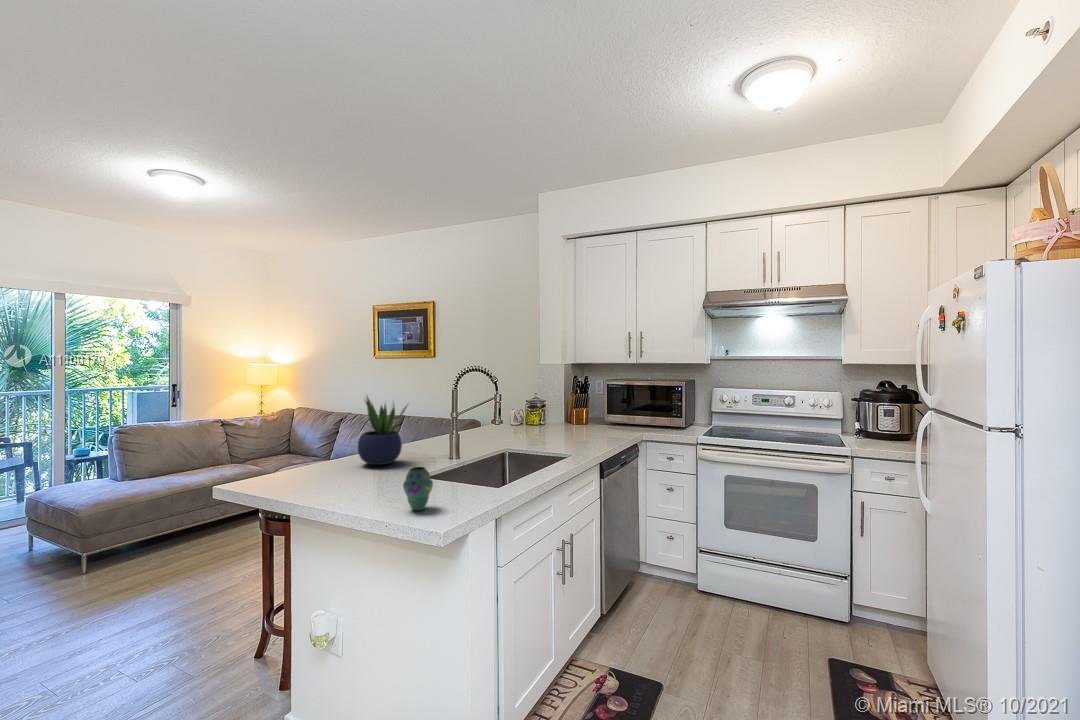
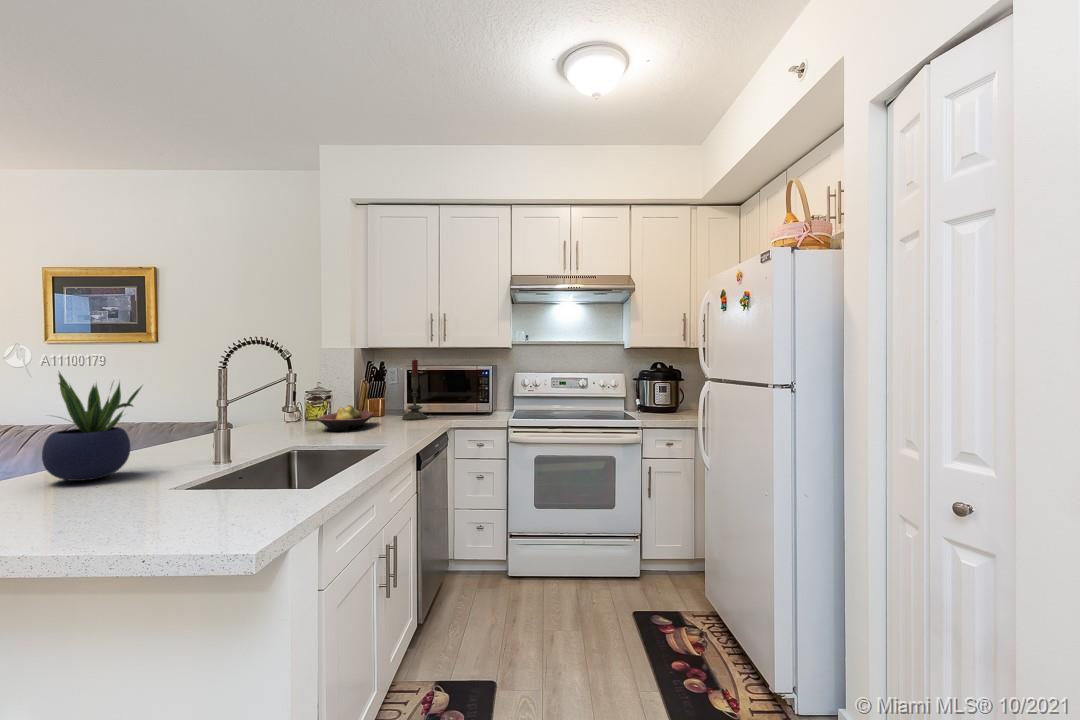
candle: none [602,374,623,430] -> present [402,360,427,420]
fruit bowl: none [528,415,575,438] -> present [317,405,374,431]
vase: present [403,467,433,510] -> none [163,461,218,528]

